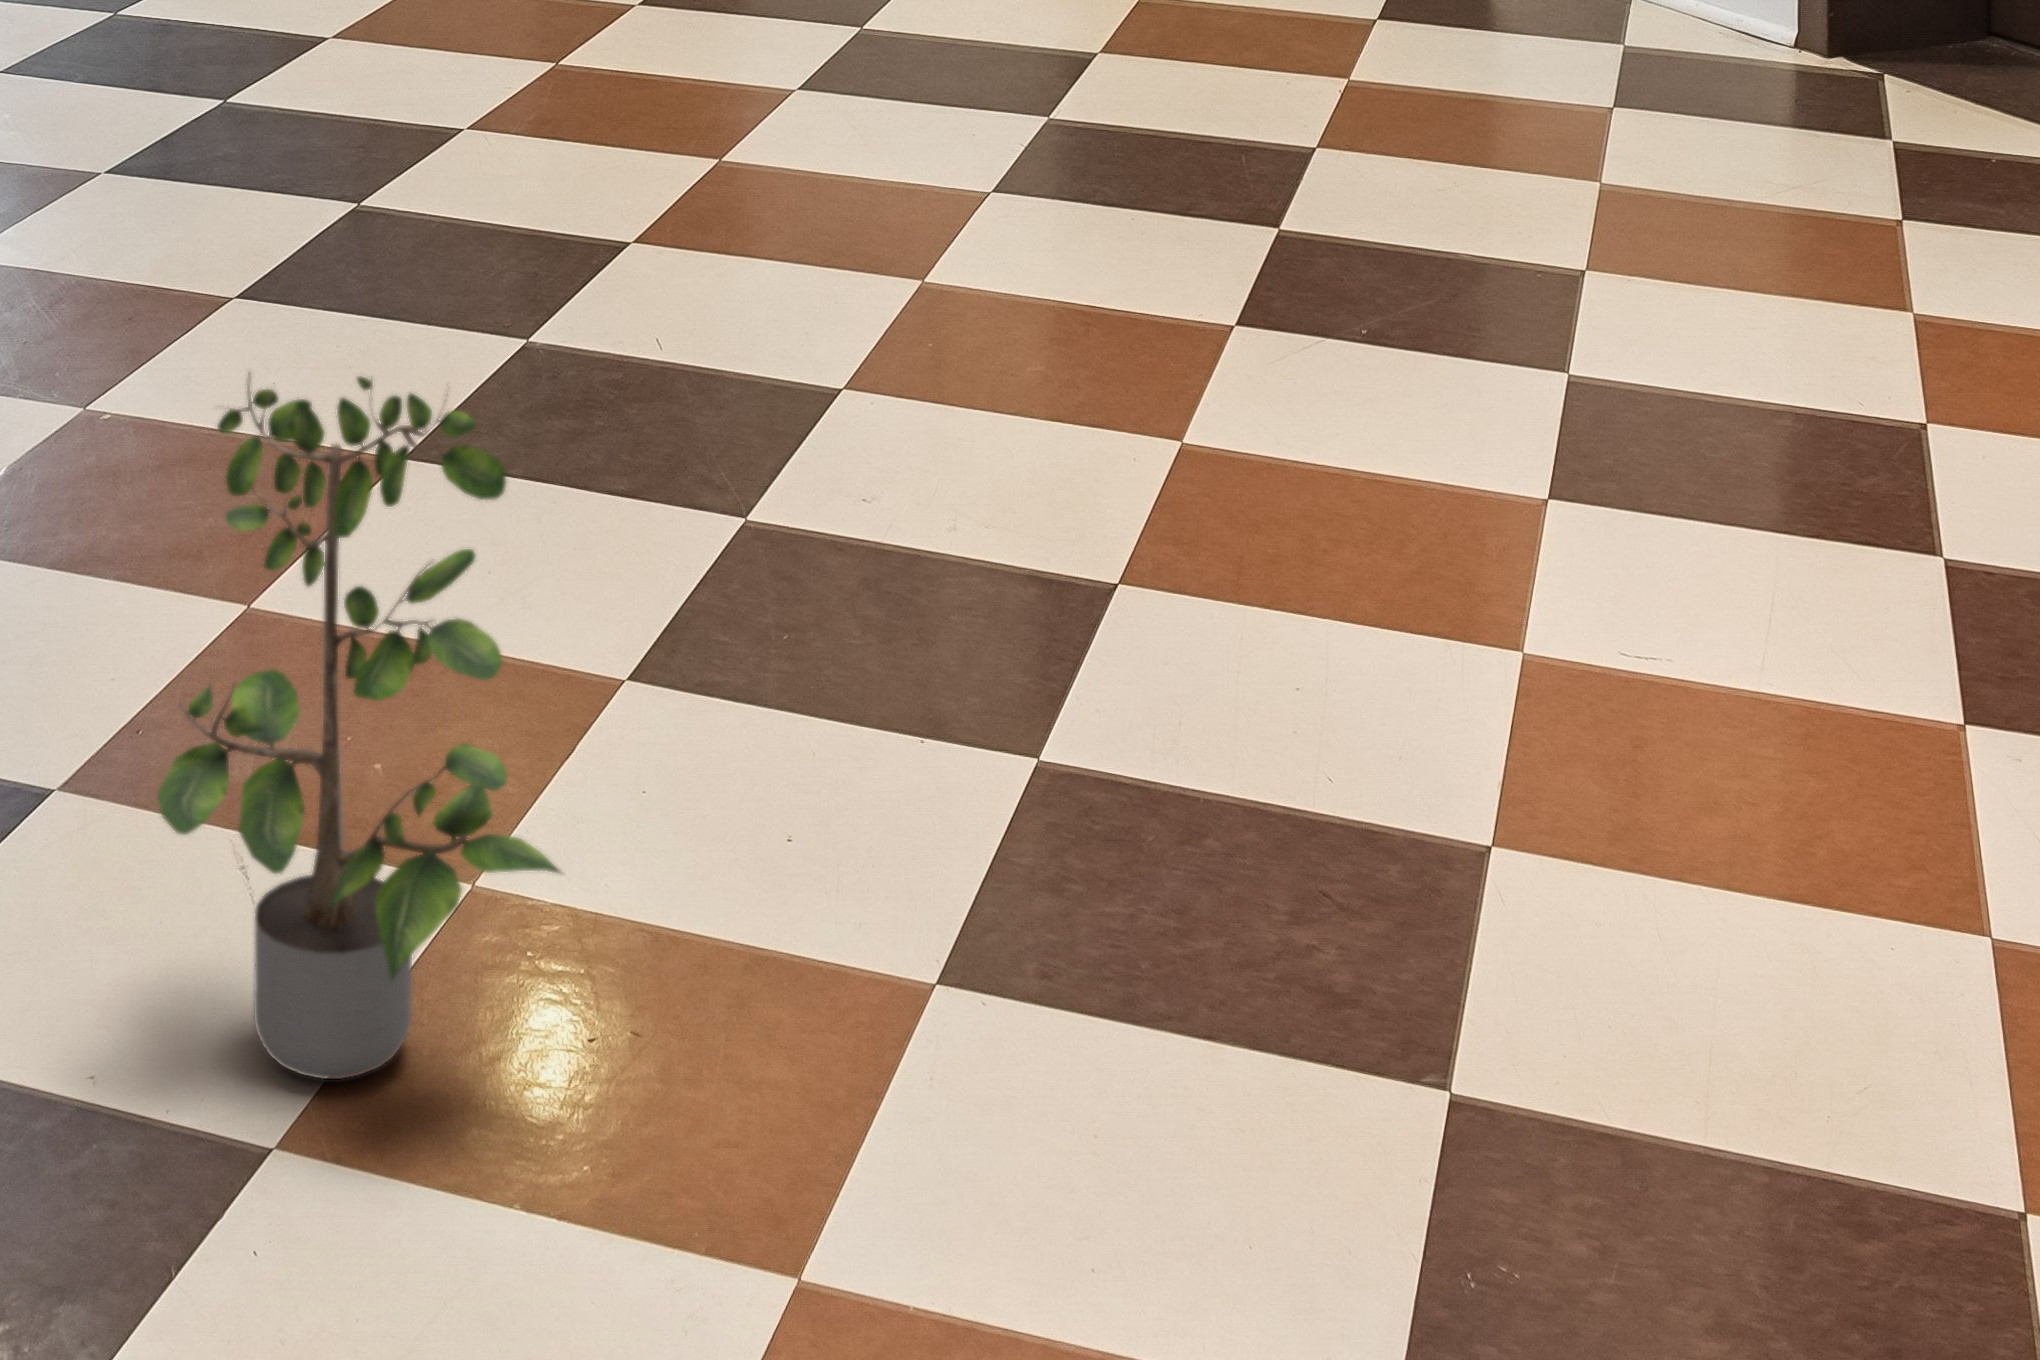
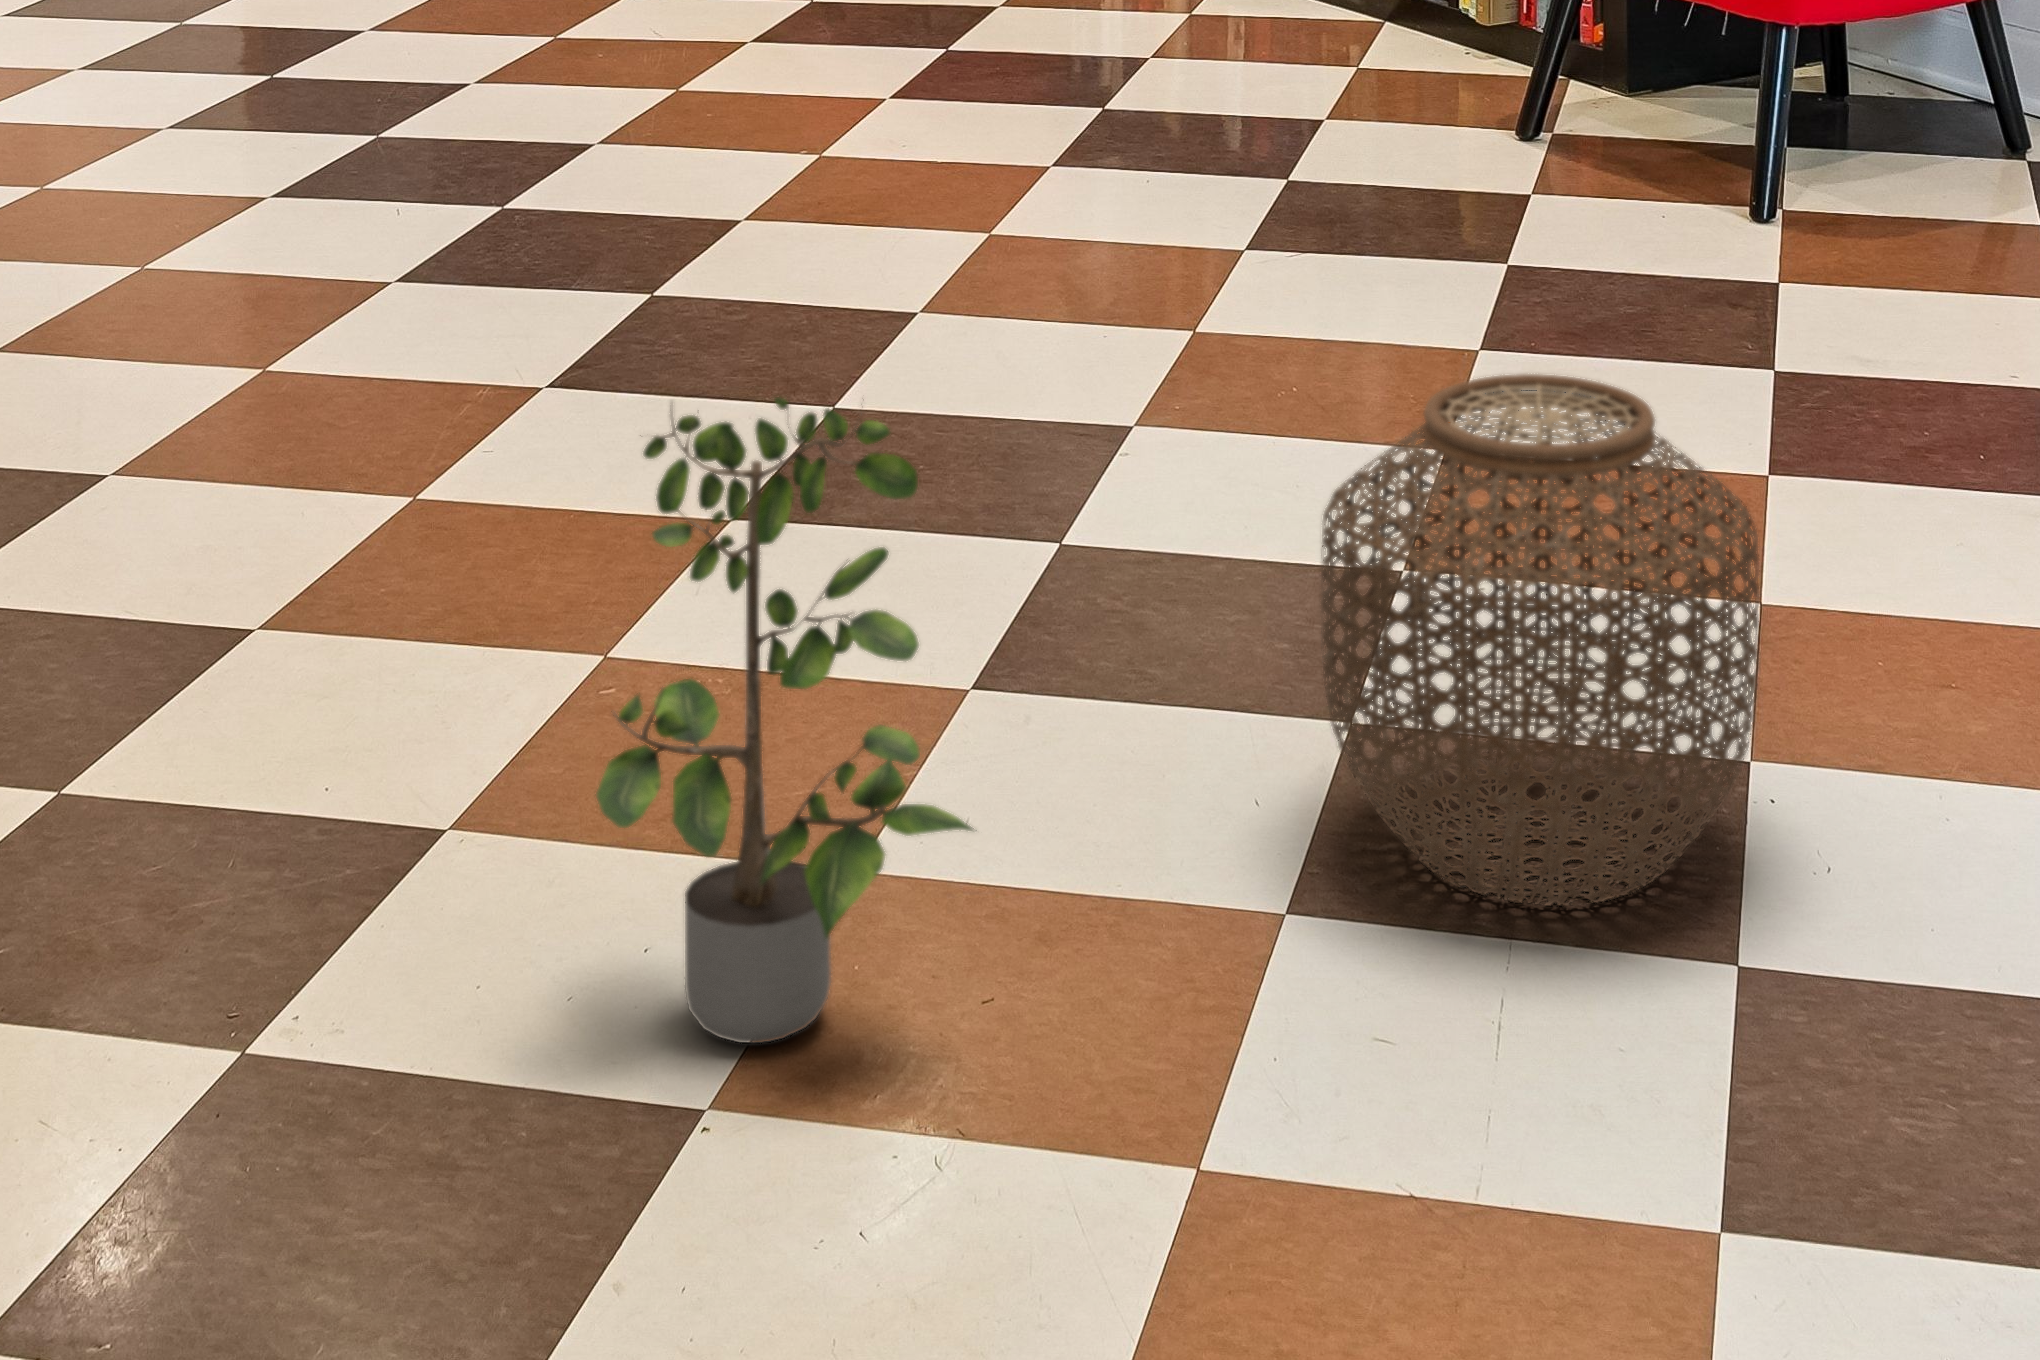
woven basket: none [986,391,1489,1002] -> present [1321,374,1759,906]

